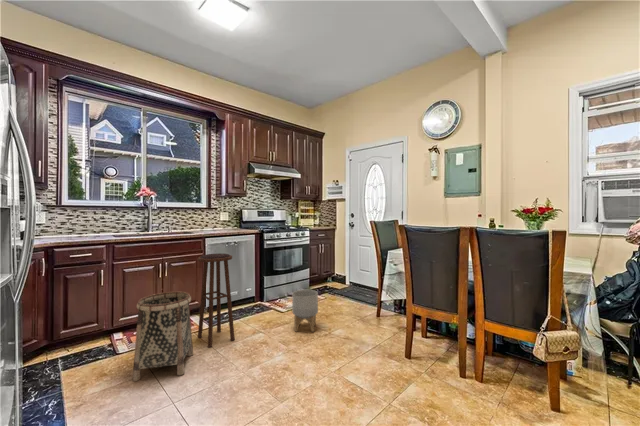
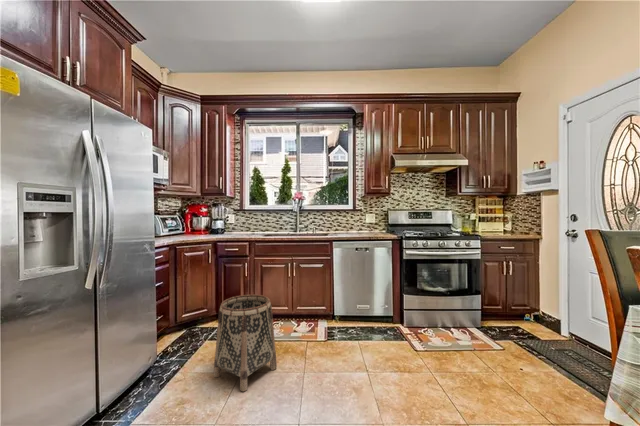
stool: present [198,253,235,347] -> none [292,260,328,369]
planter: present [292,290,318,332] -> none [403,329,446,408]

